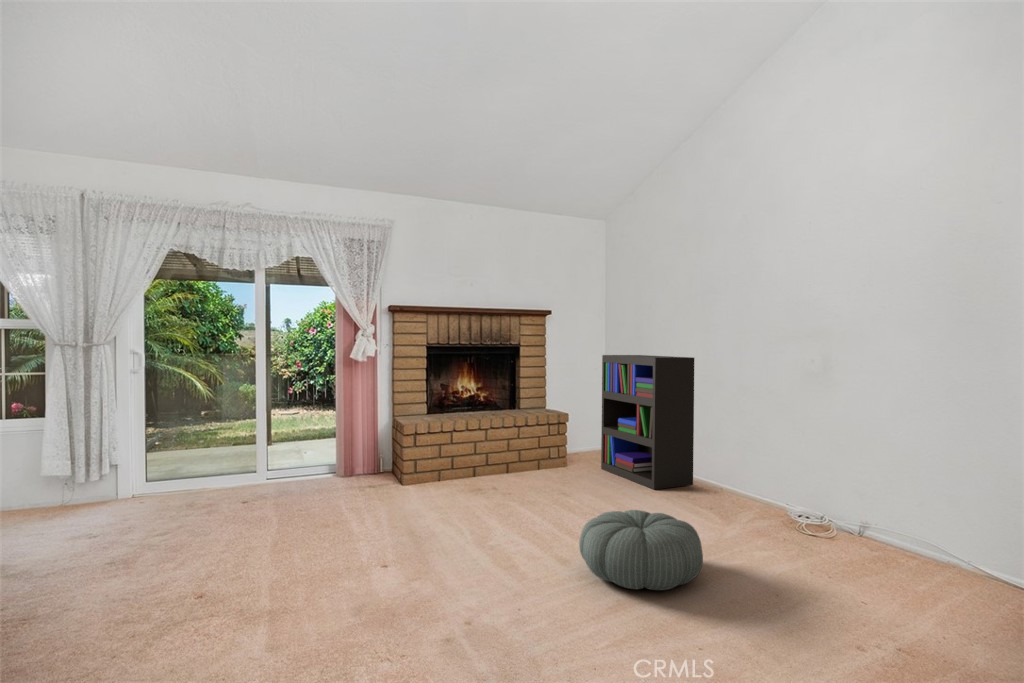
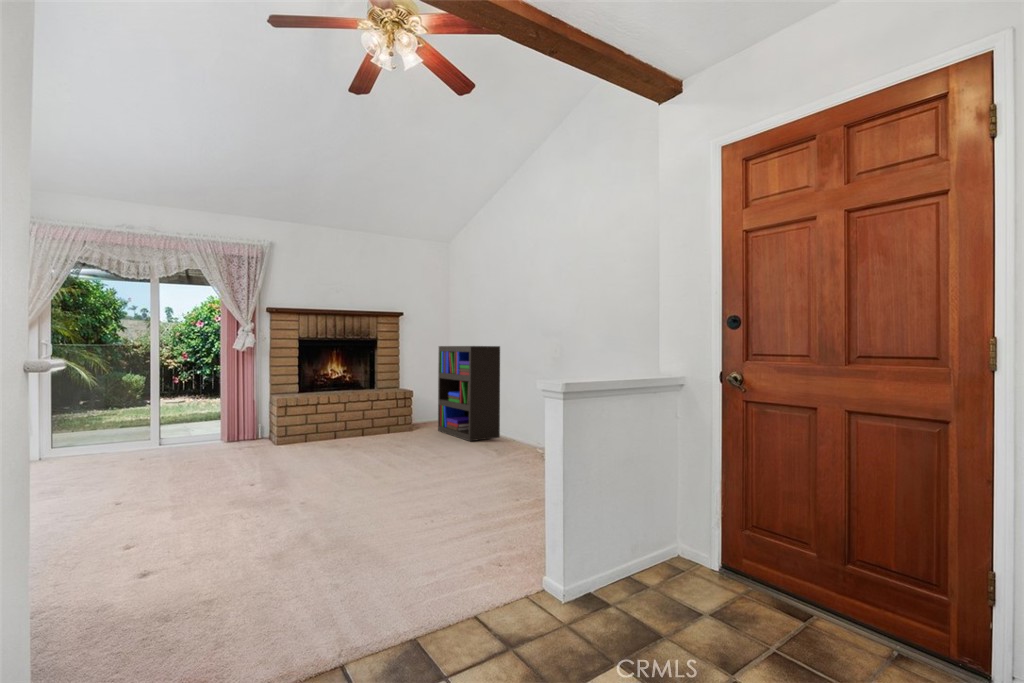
pouf: present [579,510,703,590] -> none [392,447,476,497]

